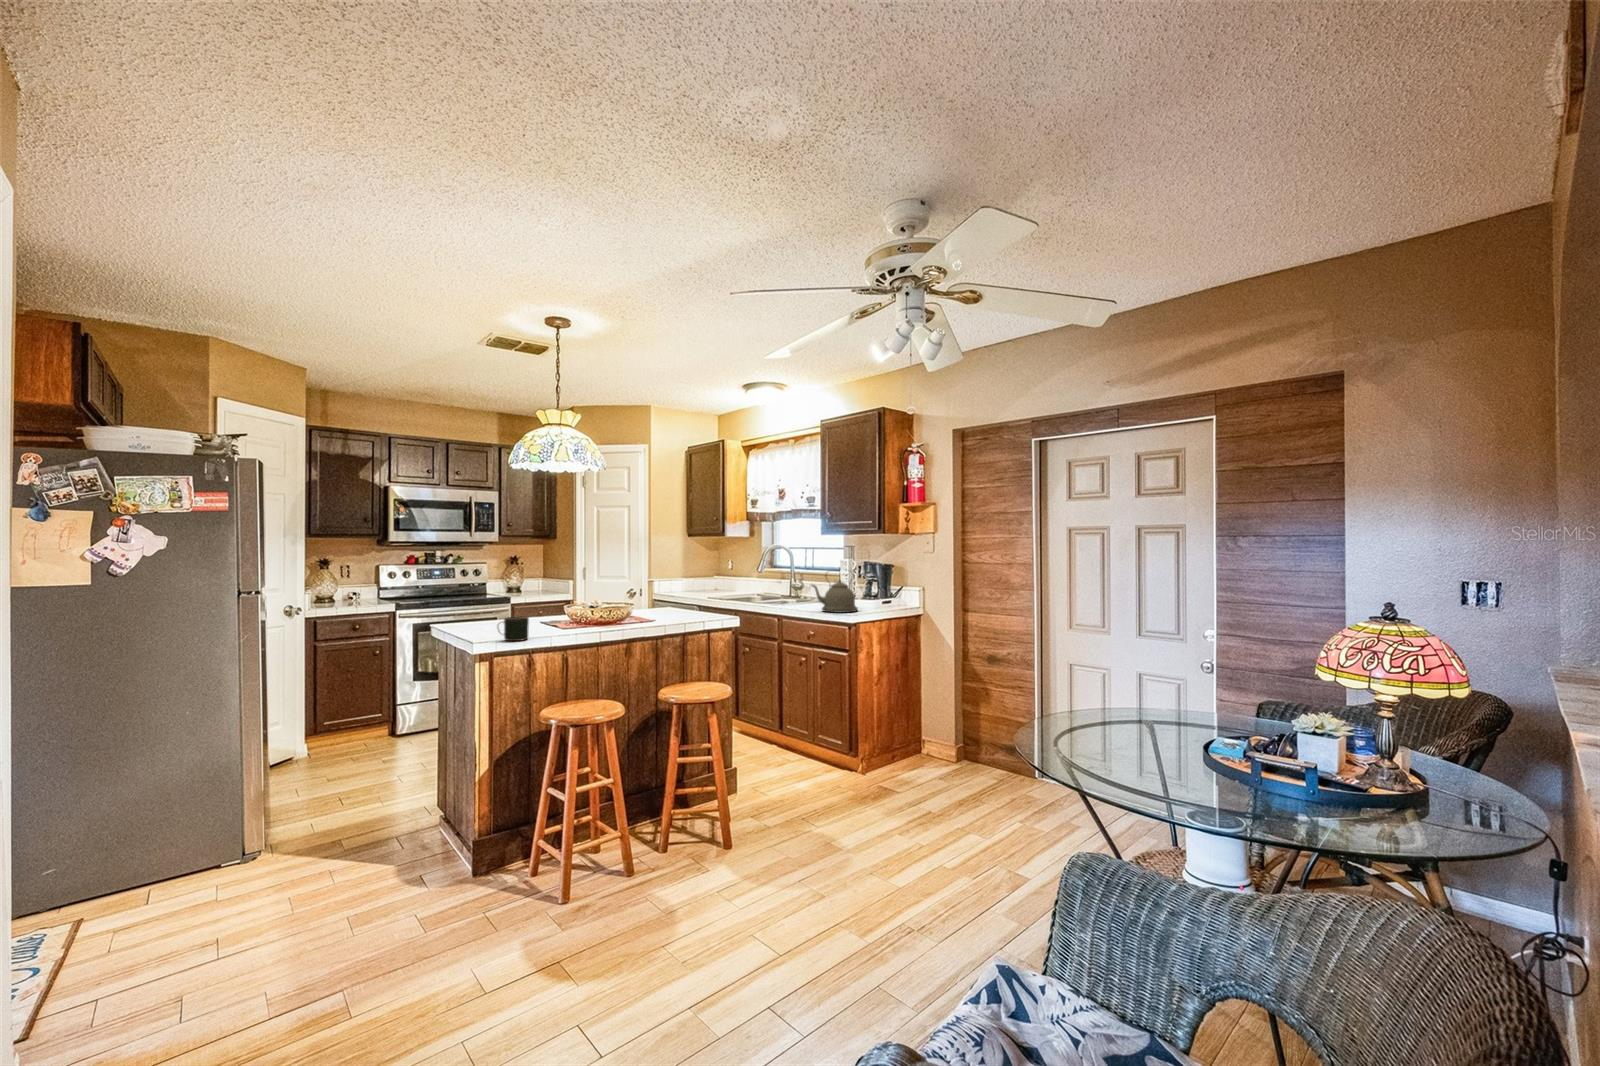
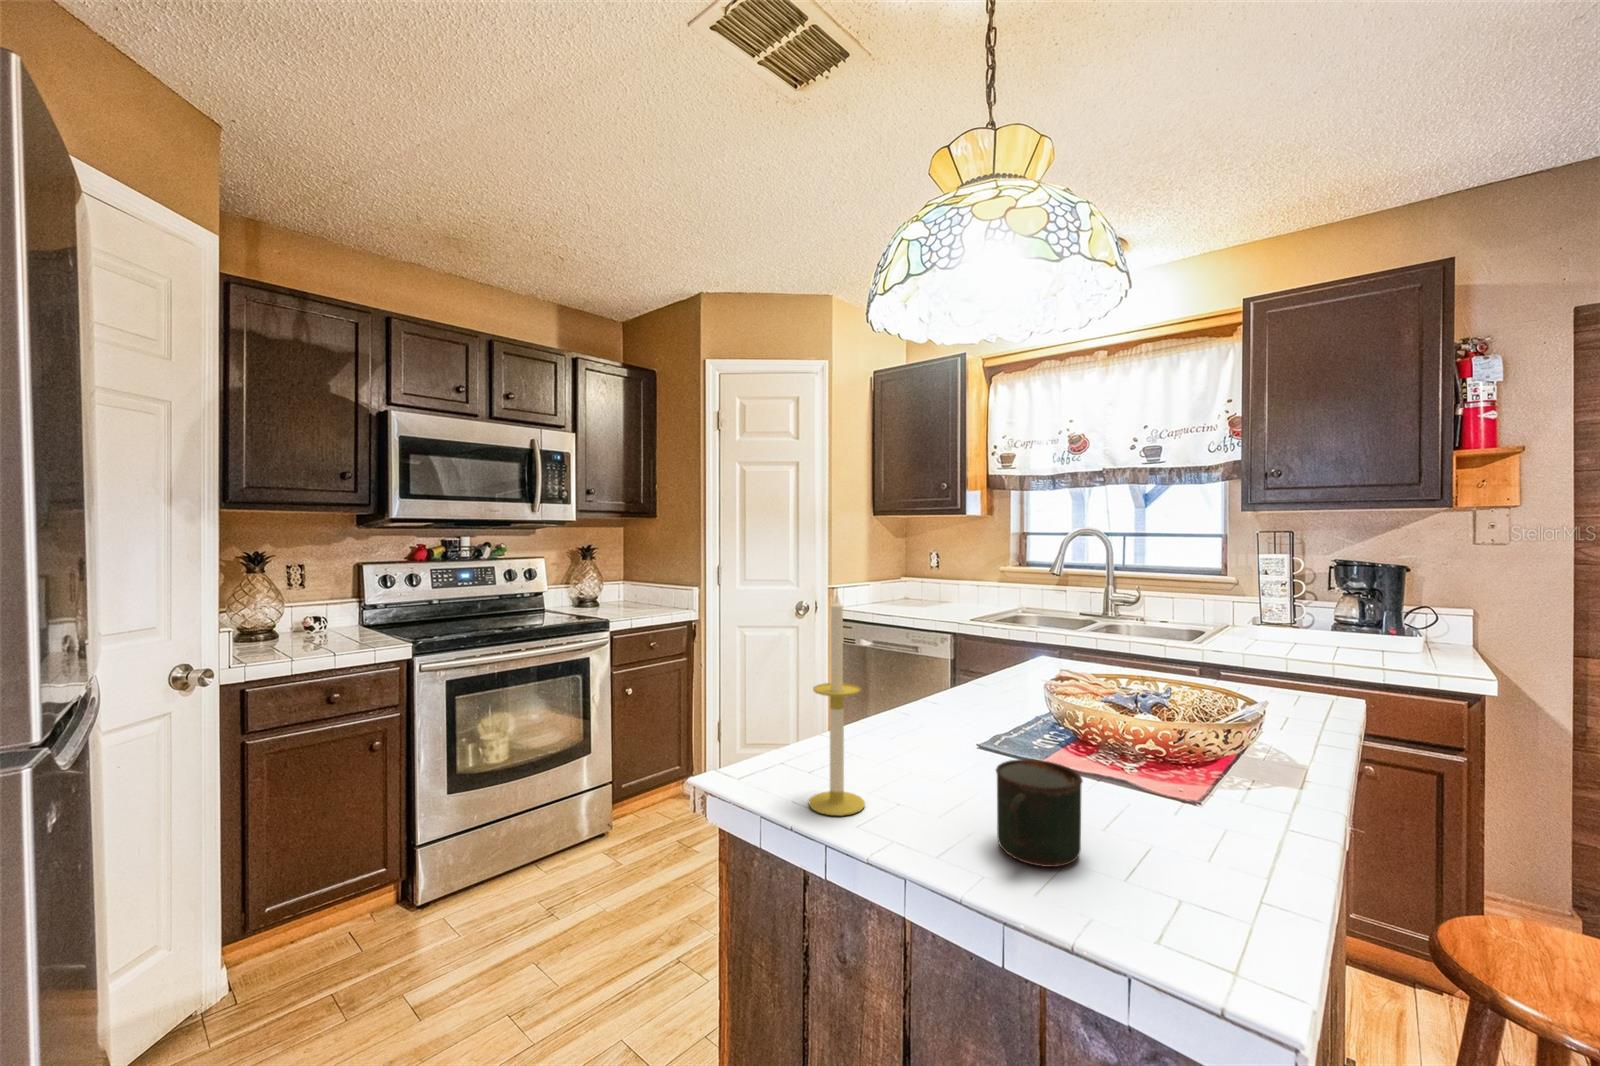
candle: none [472,568,492,636] -> present [809,595,865,816]
kettle: present [812,581,858,613] -> none [1320,576,1414,664]

